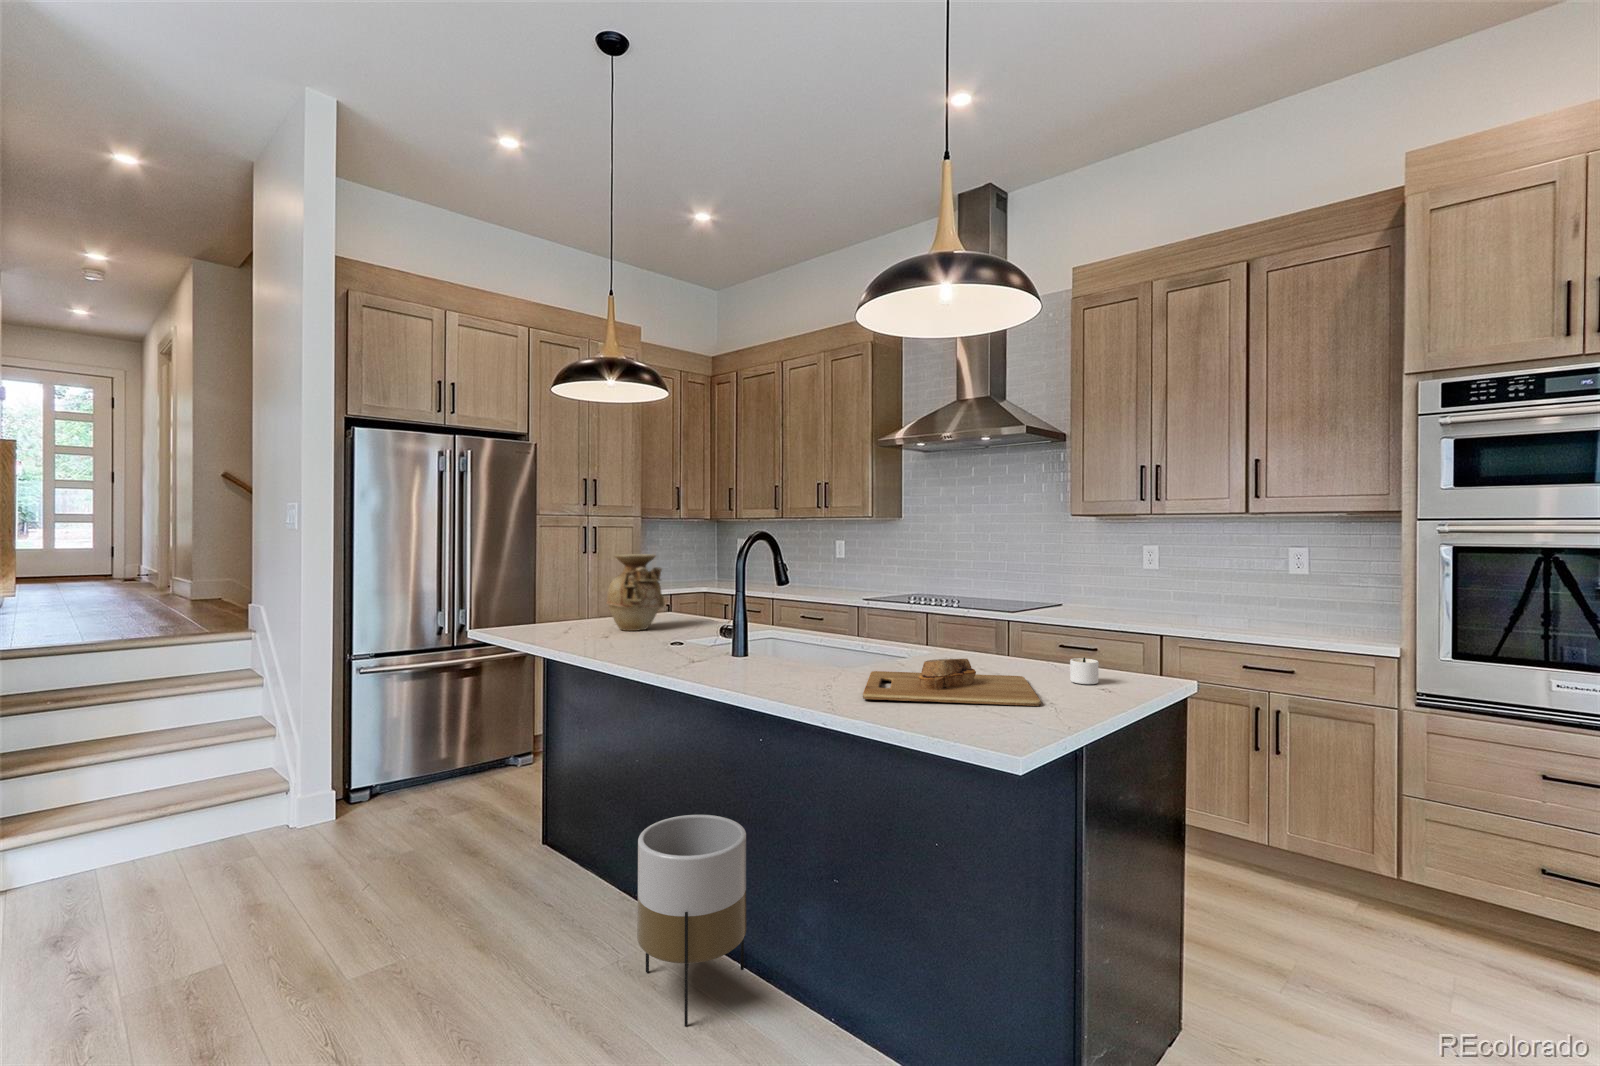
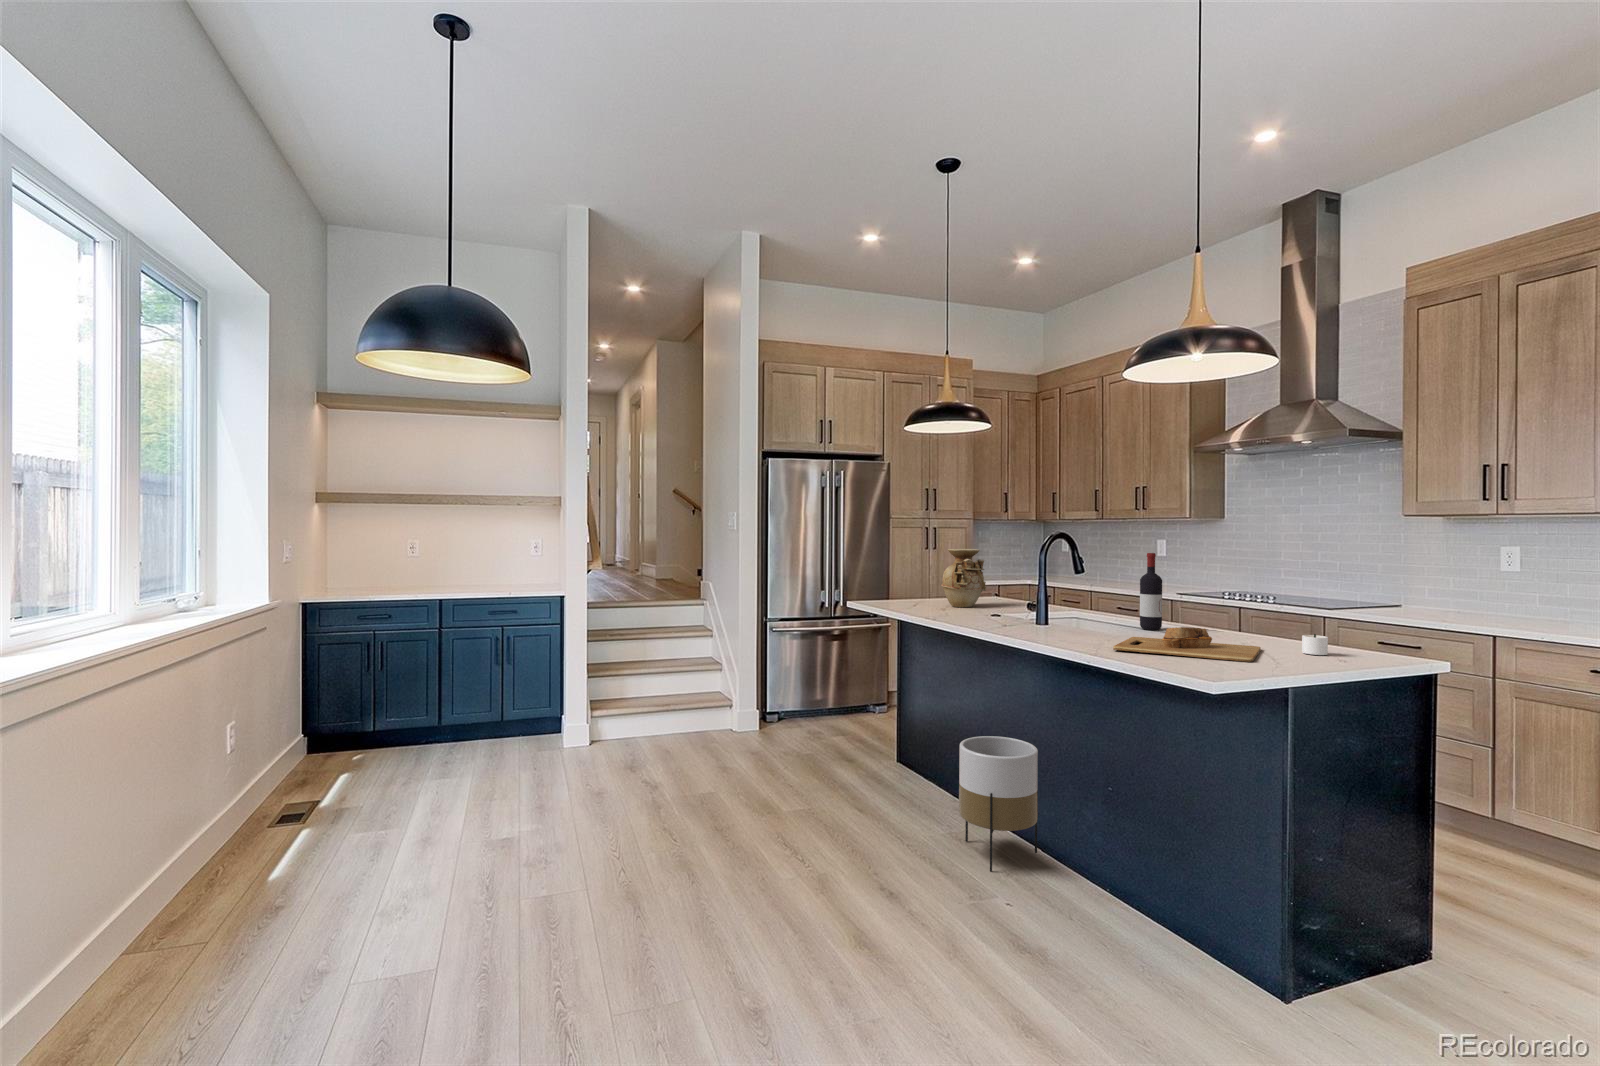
wine bottle: none [864,558,890,655] -> present [1140,553,1162,630]

